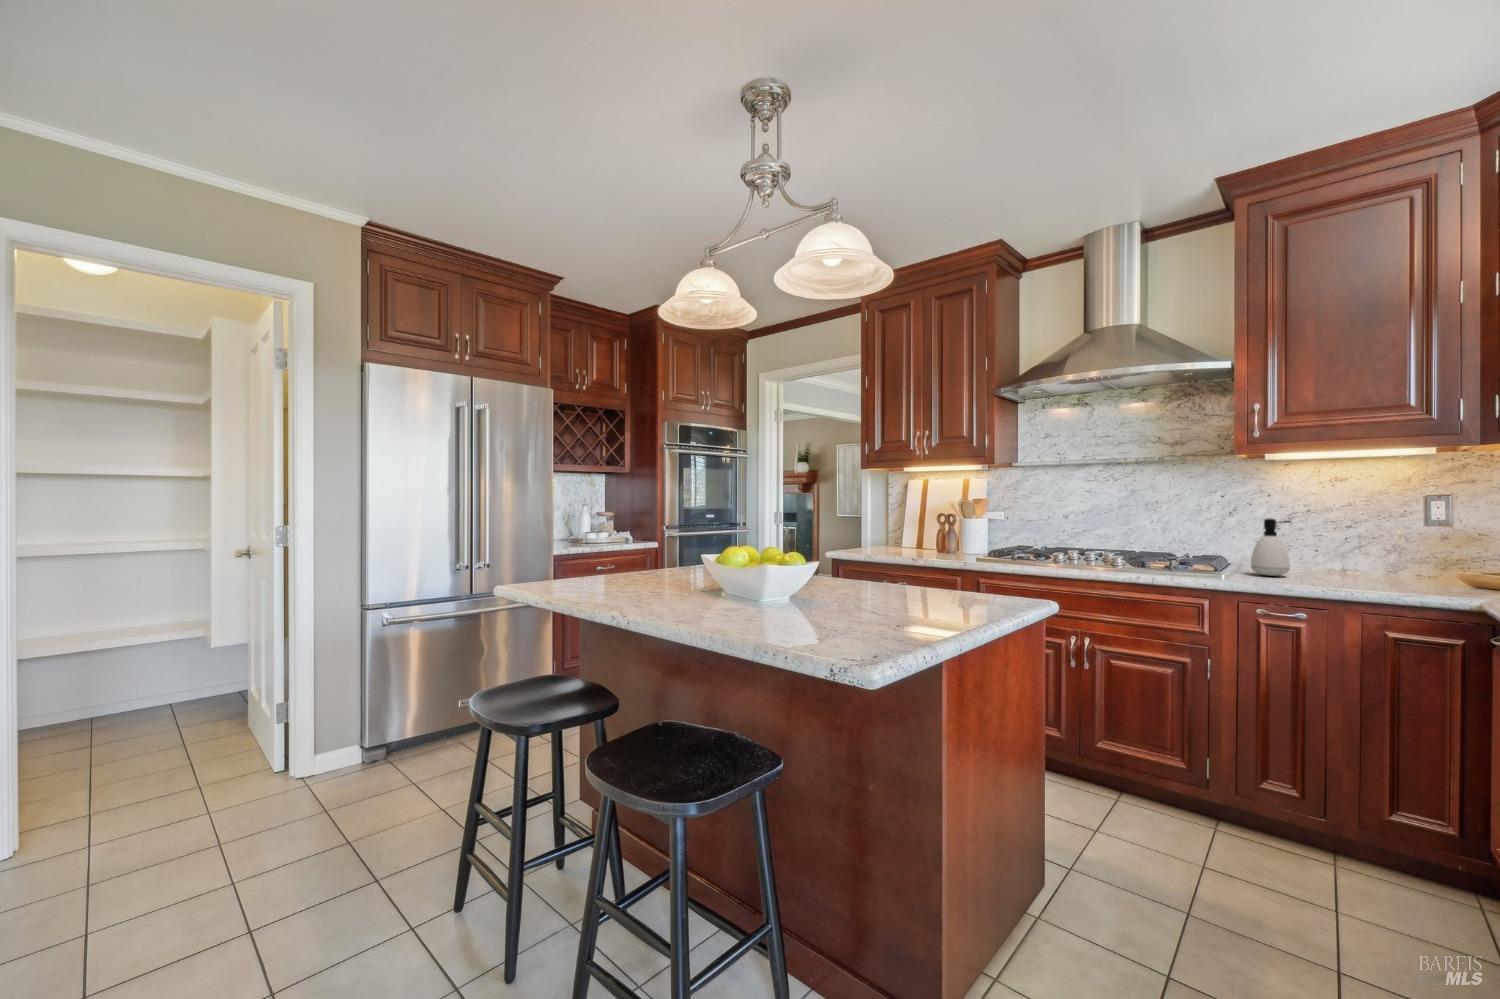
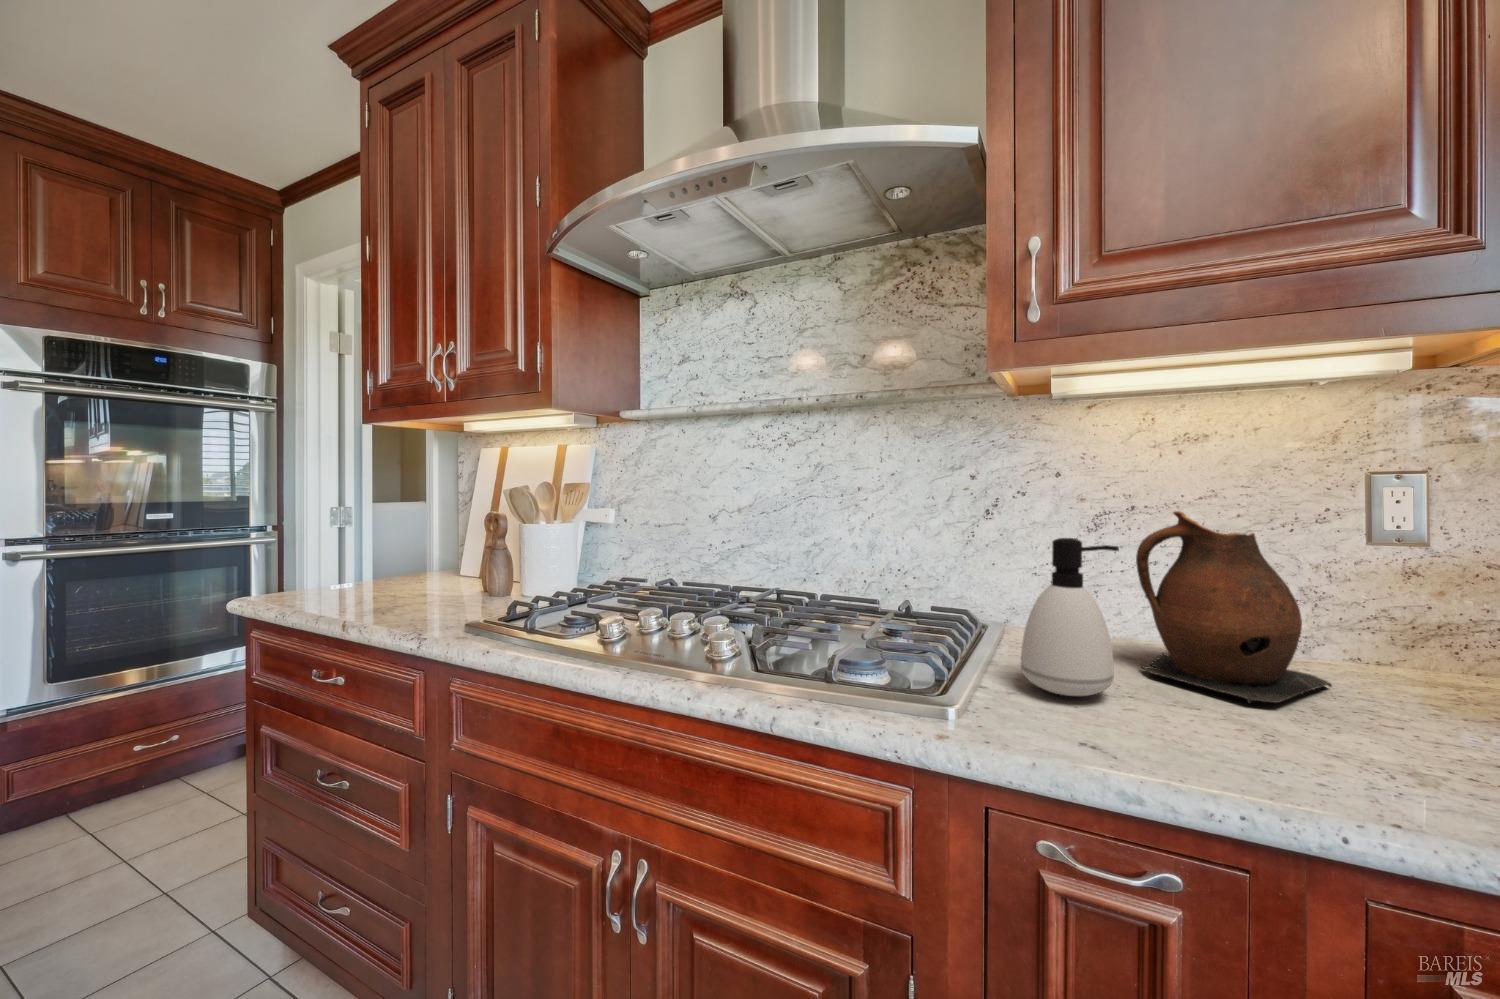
ceramic pitcher: none [1304,510,1390,578] -> present [1136,511,1332,703]

